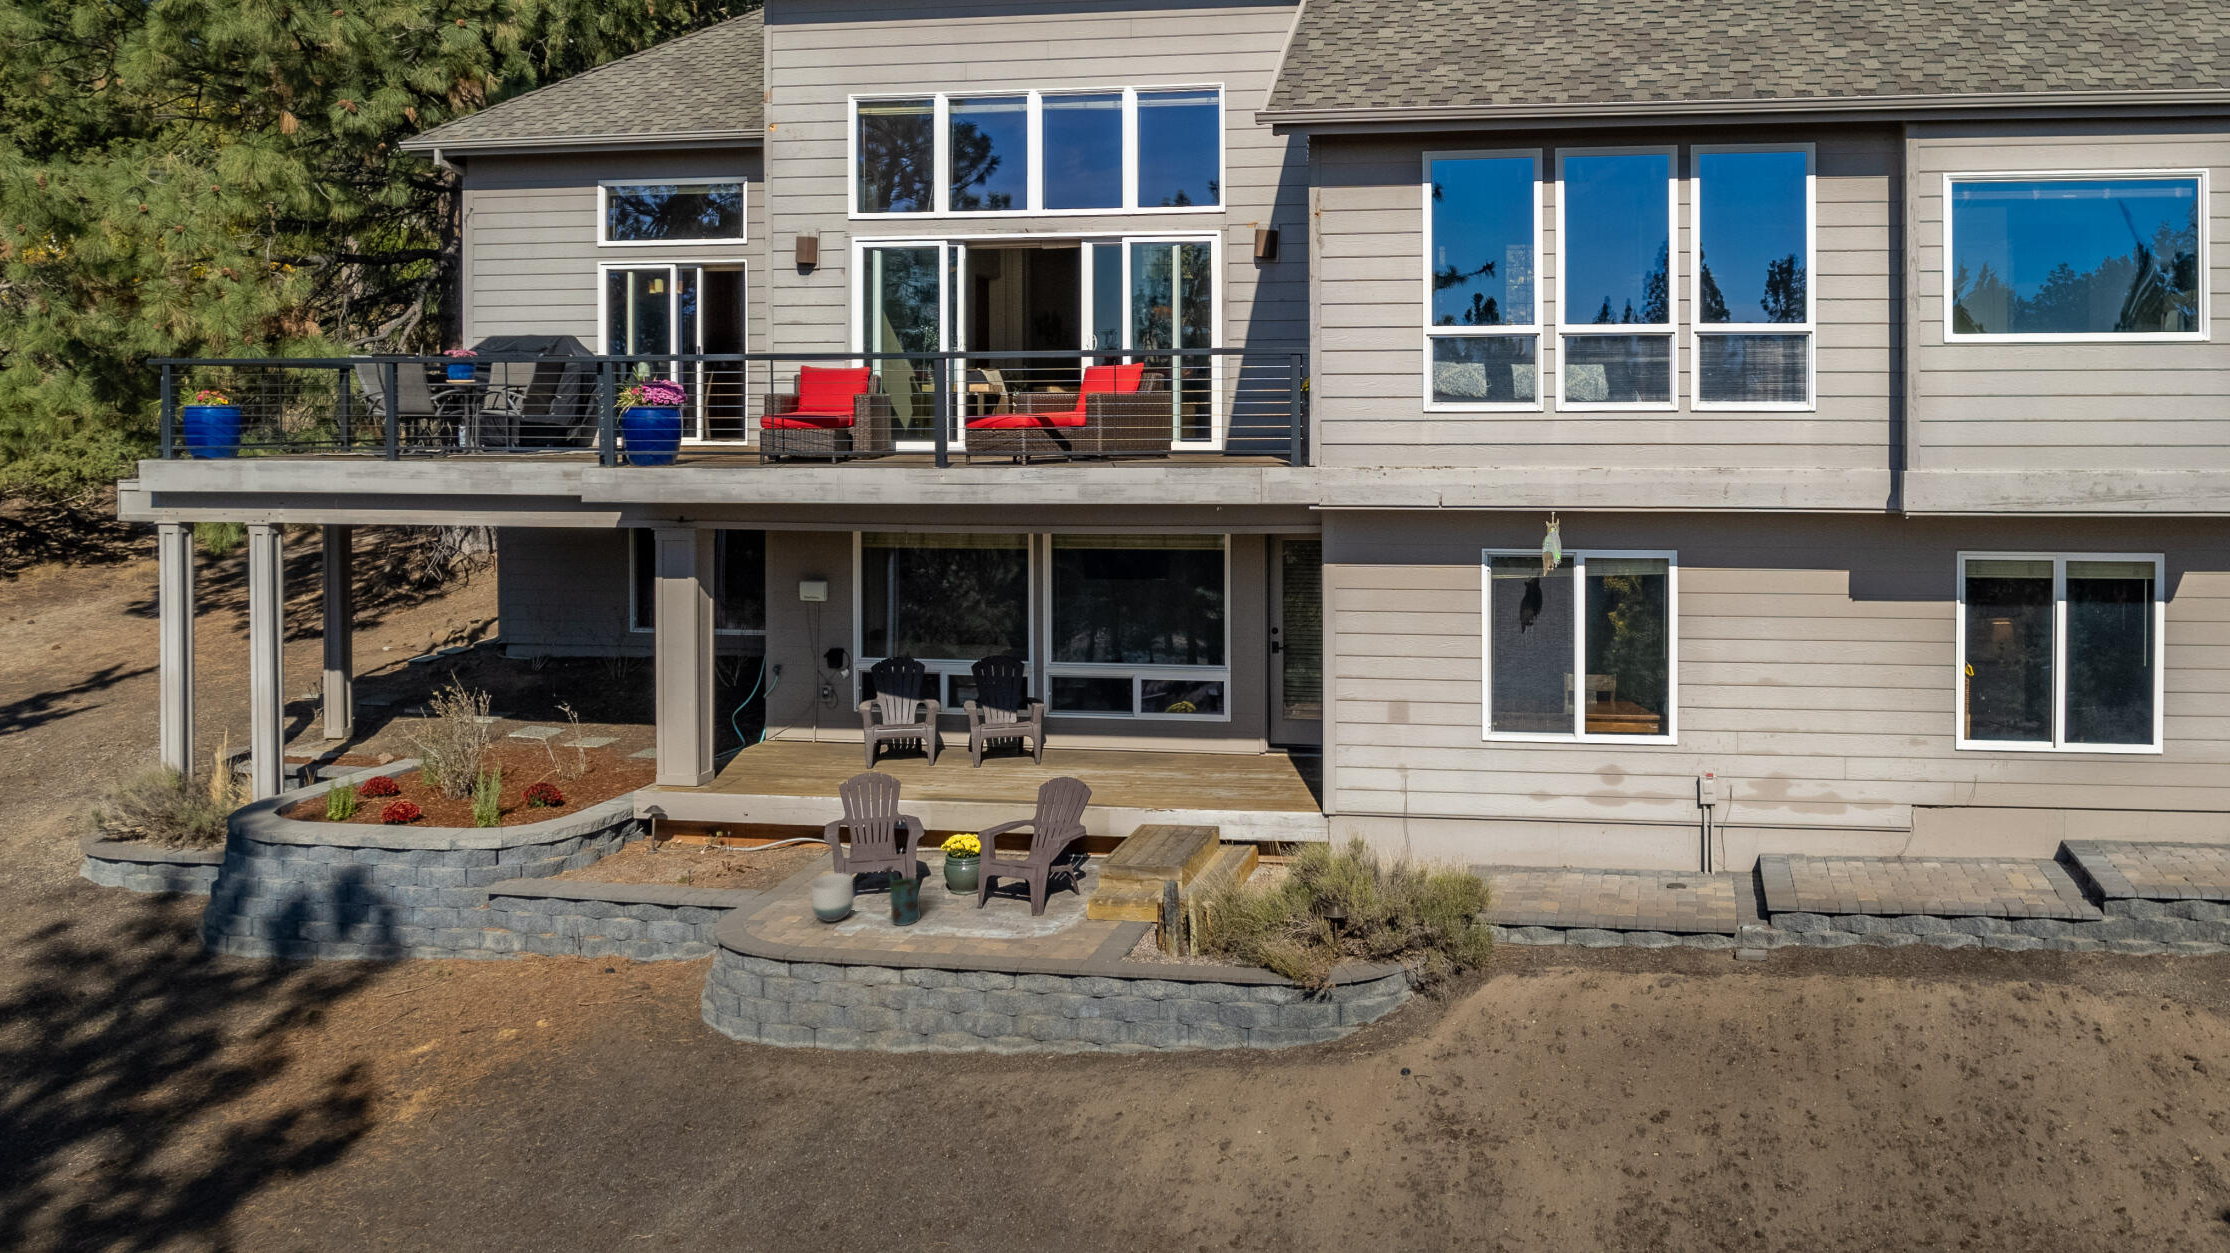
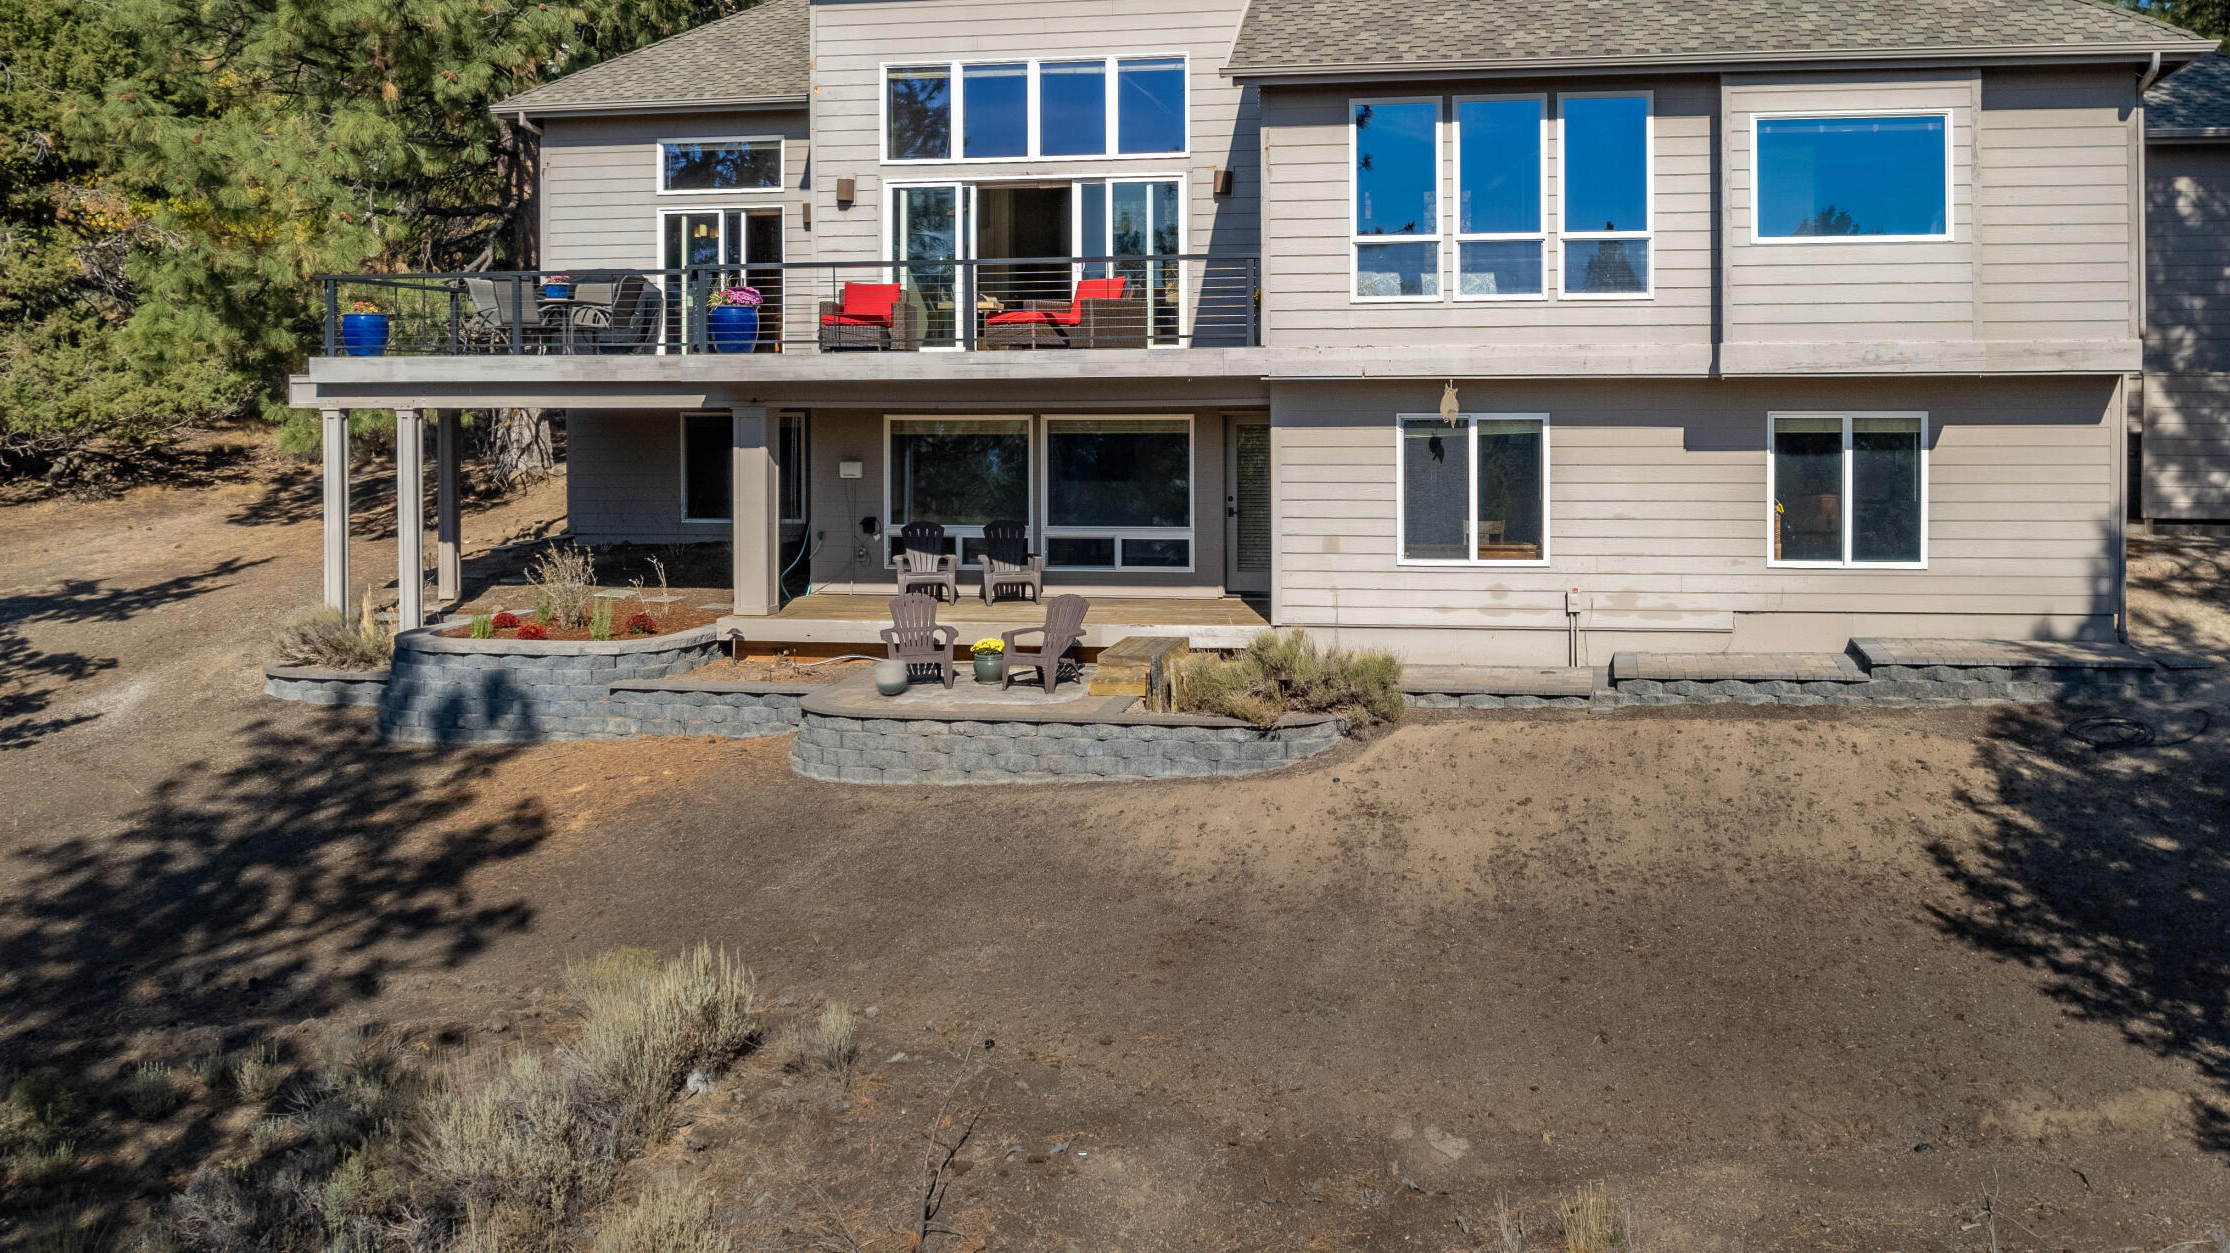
watering can: present [885,866,920,926] -> none [930,654,960,696]

